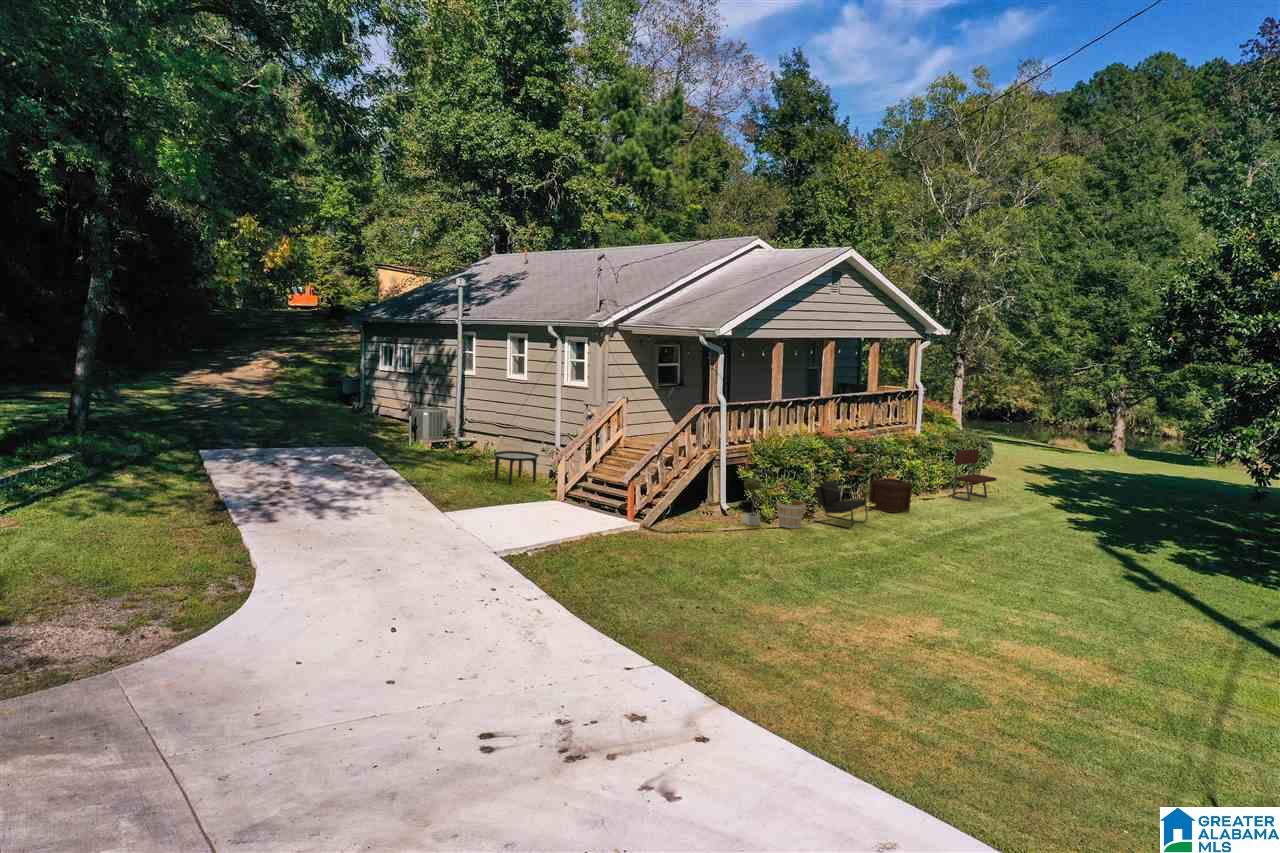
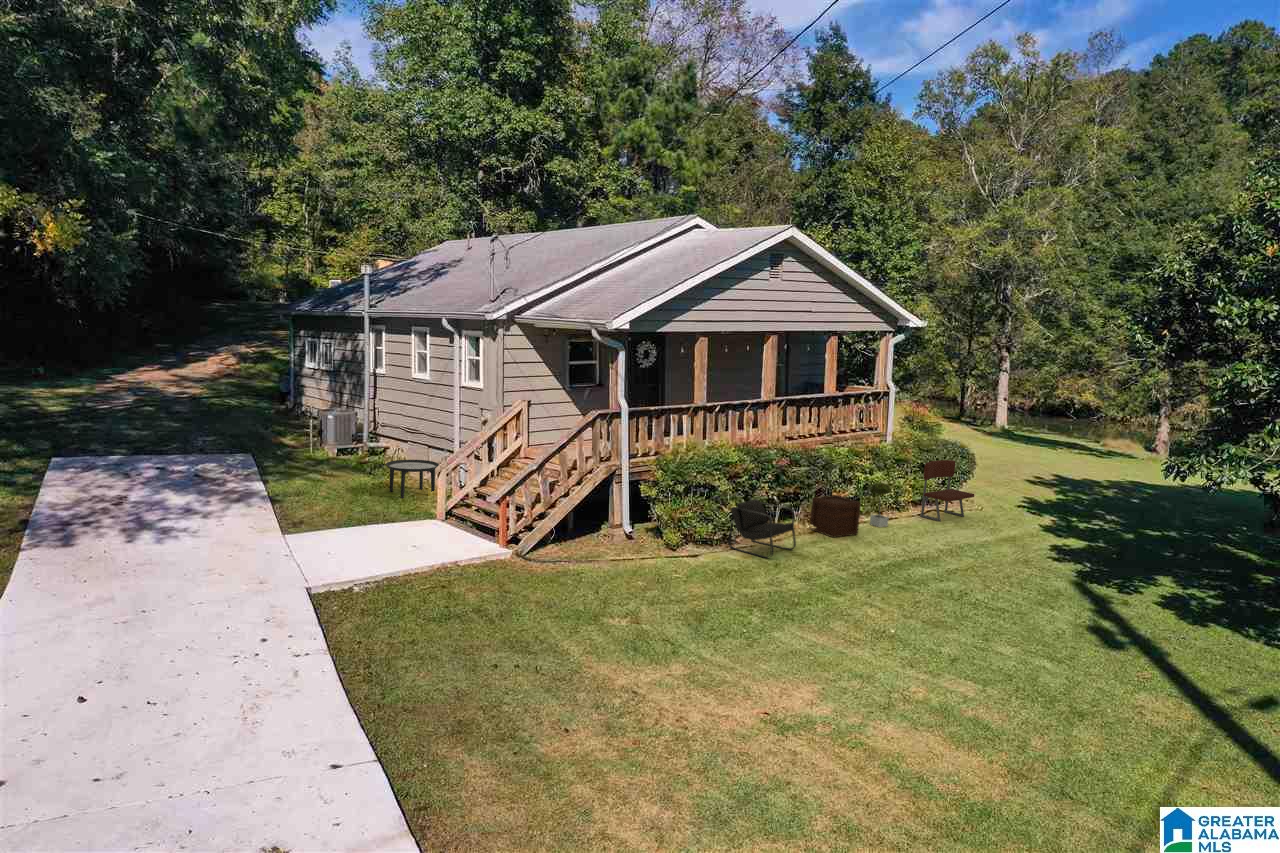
potted tree: present [743,478,762,526] -> present [870,483,891,527]
wooden bucket: present [776,499,806,529] -> none [681,522,716,558]

